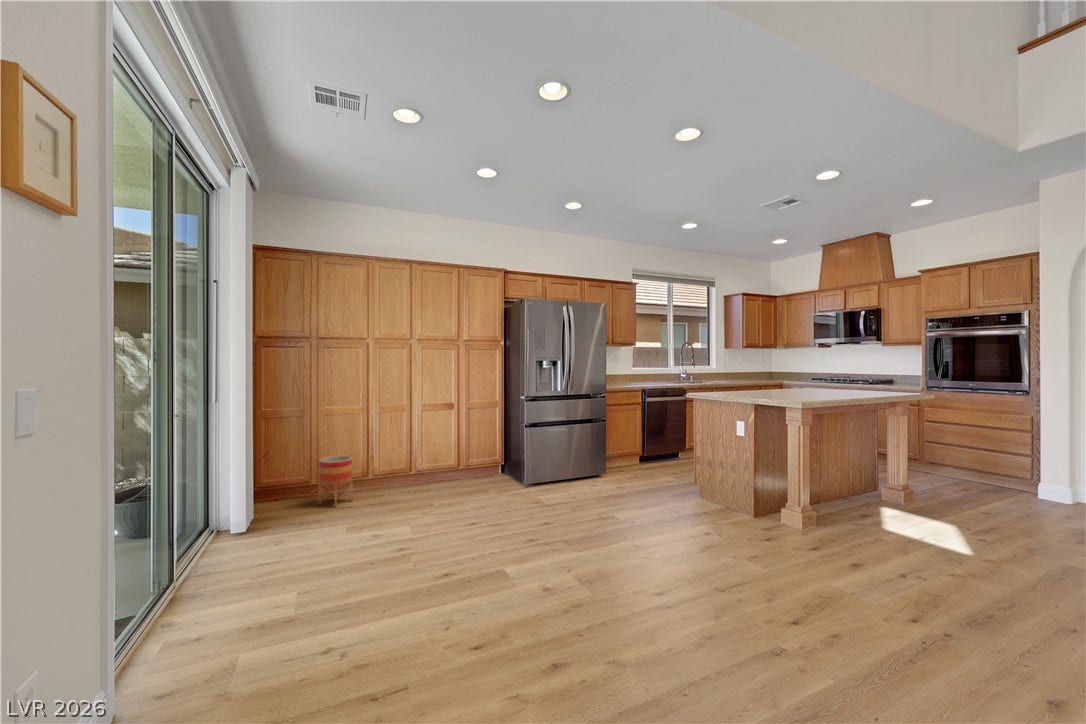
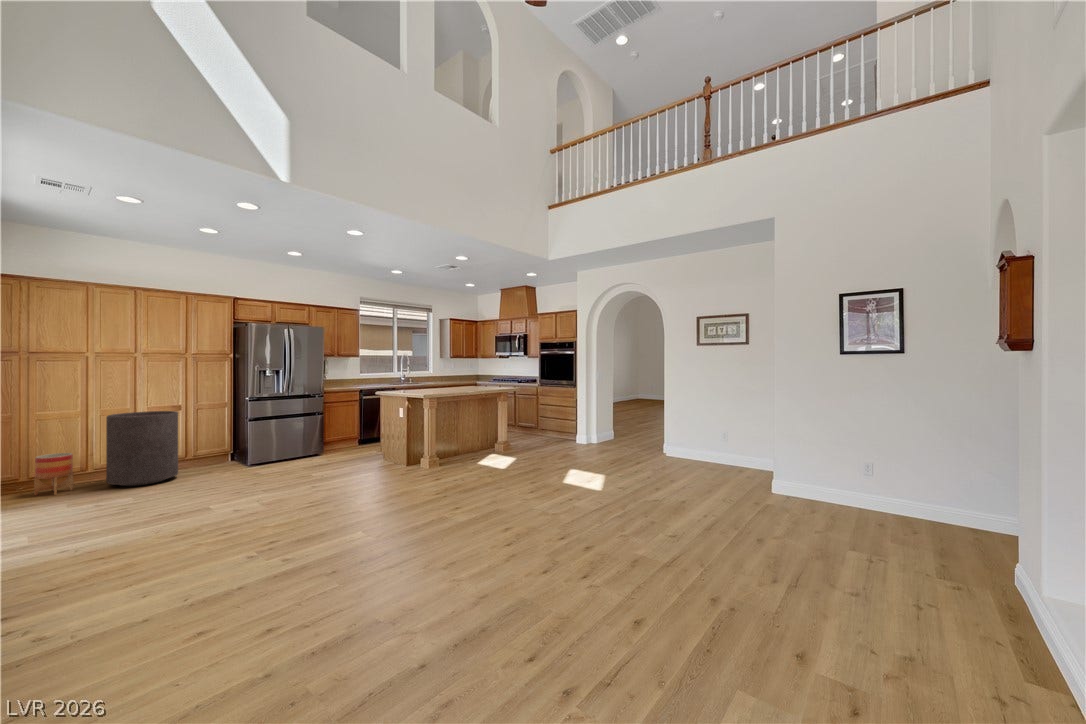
trash can: none [382,410,452,504] -> present [106,411,178,486]

